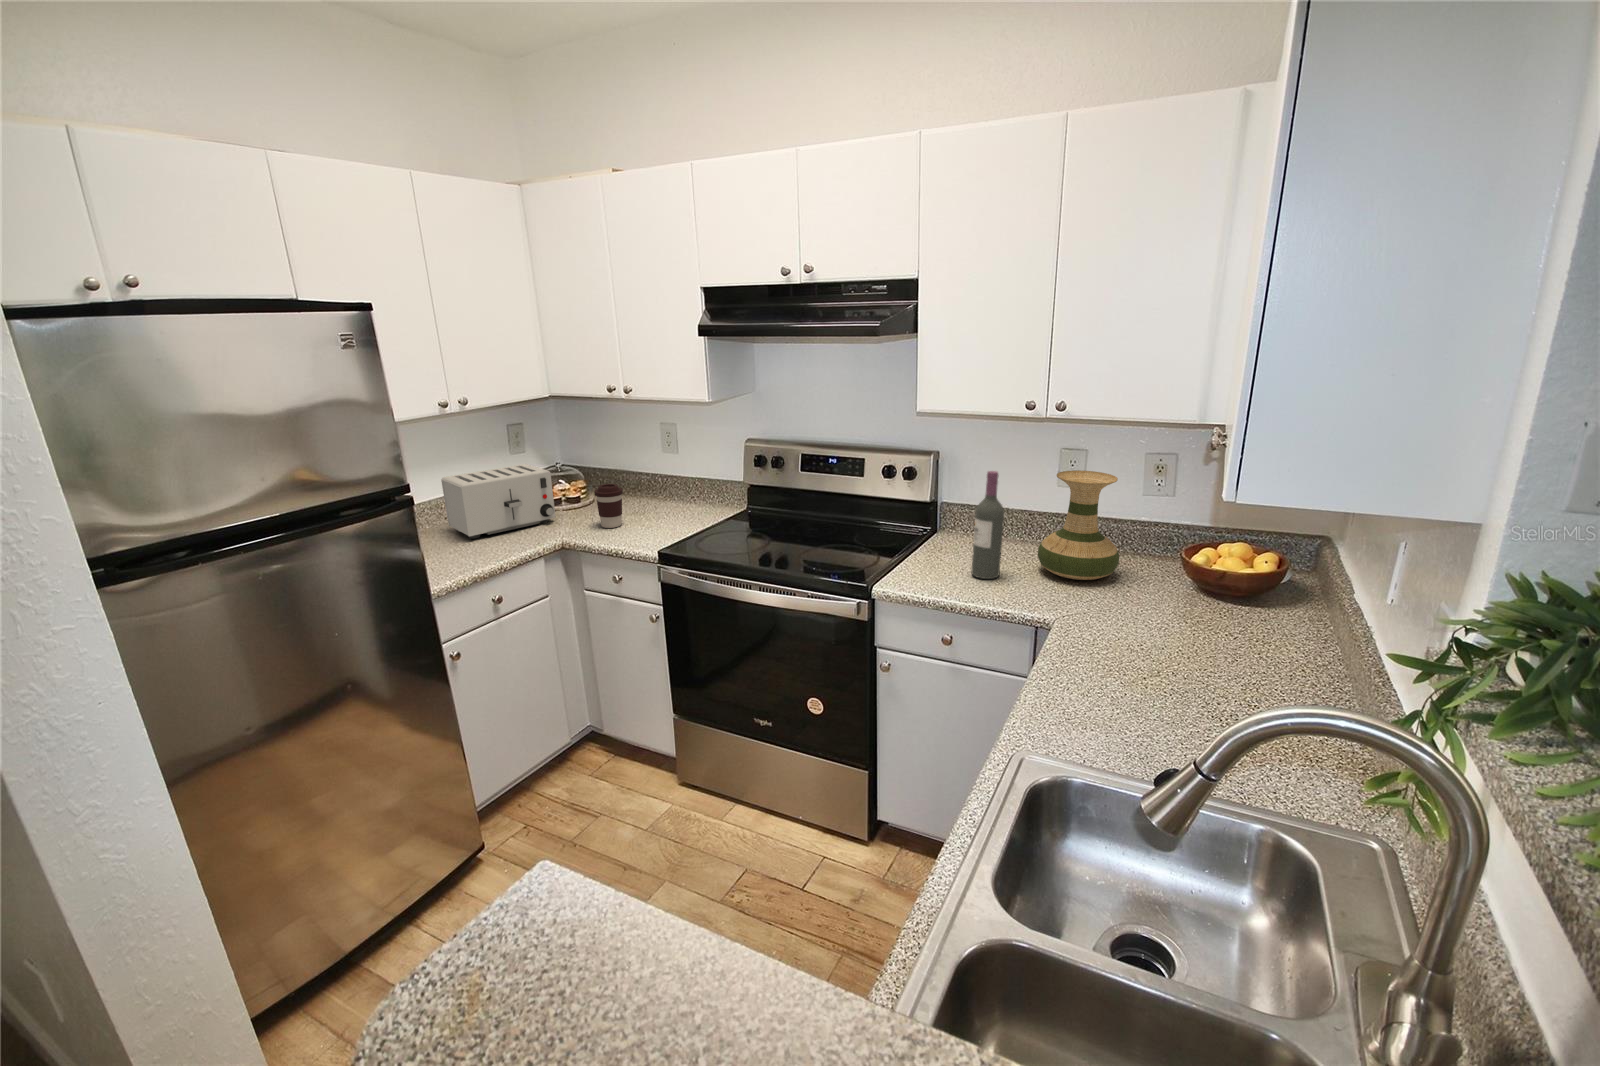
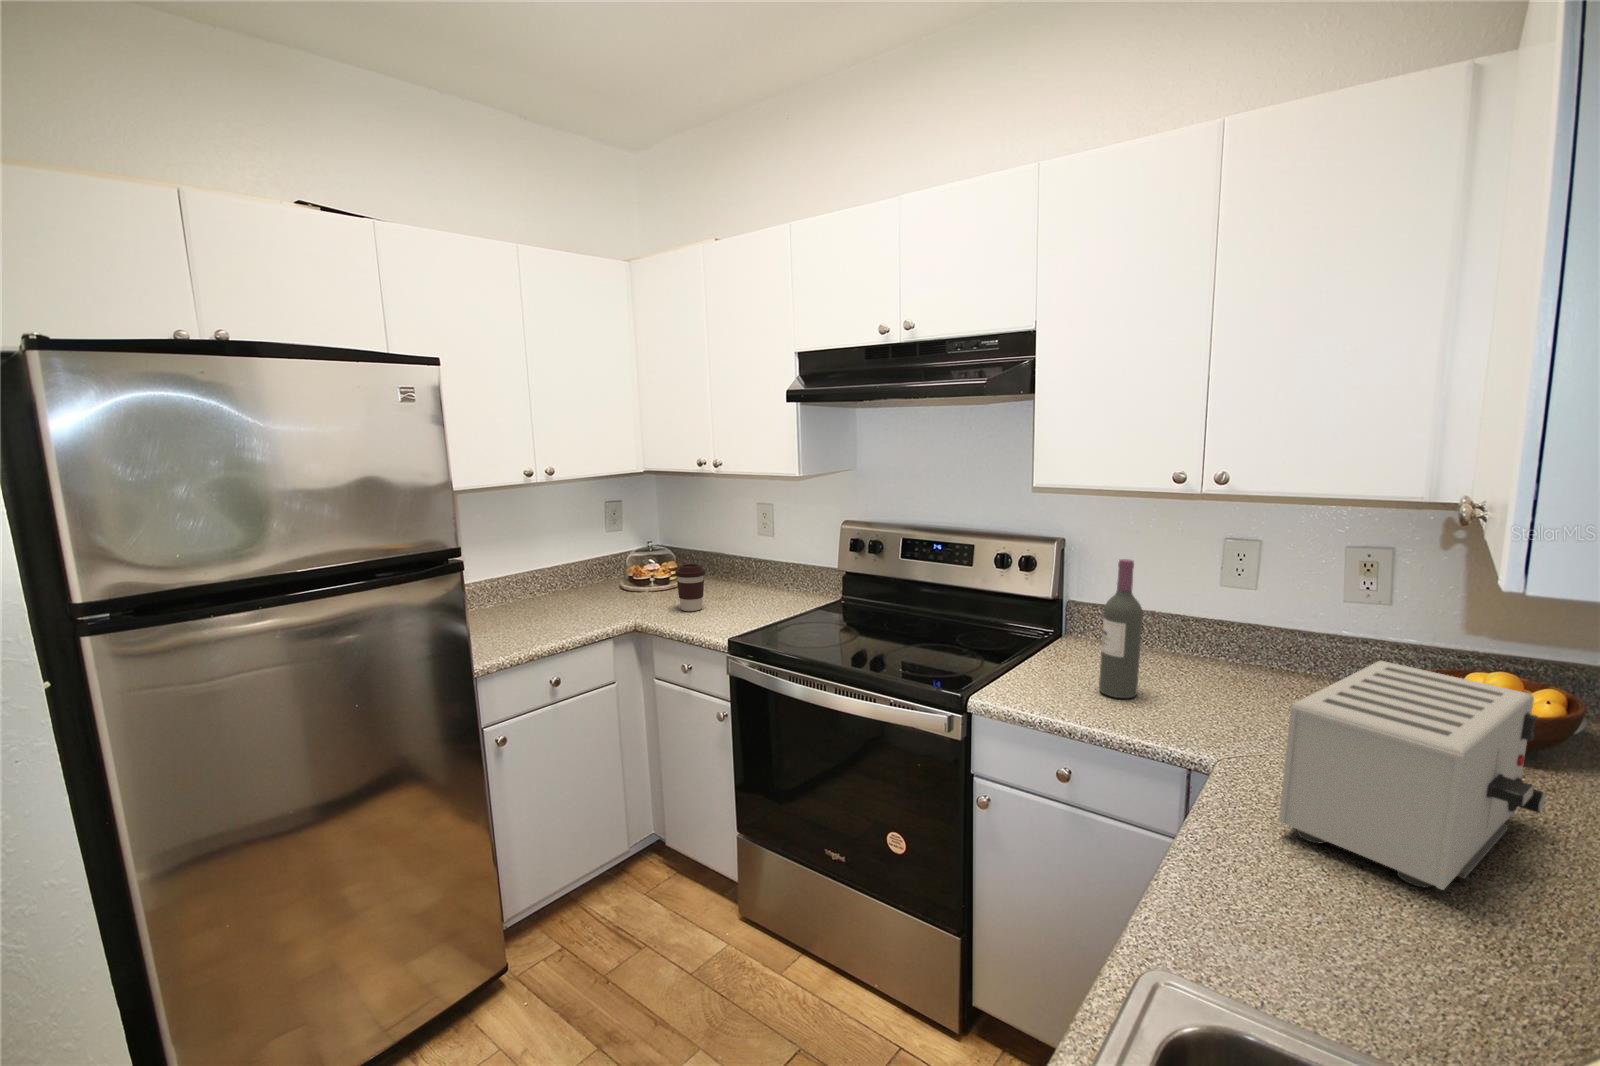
toaster: present [441,464,556,539] -> present [1279,661,1545,890]
vase: present [1038,470,1119,580] -> none [1191,564,1309,710]

